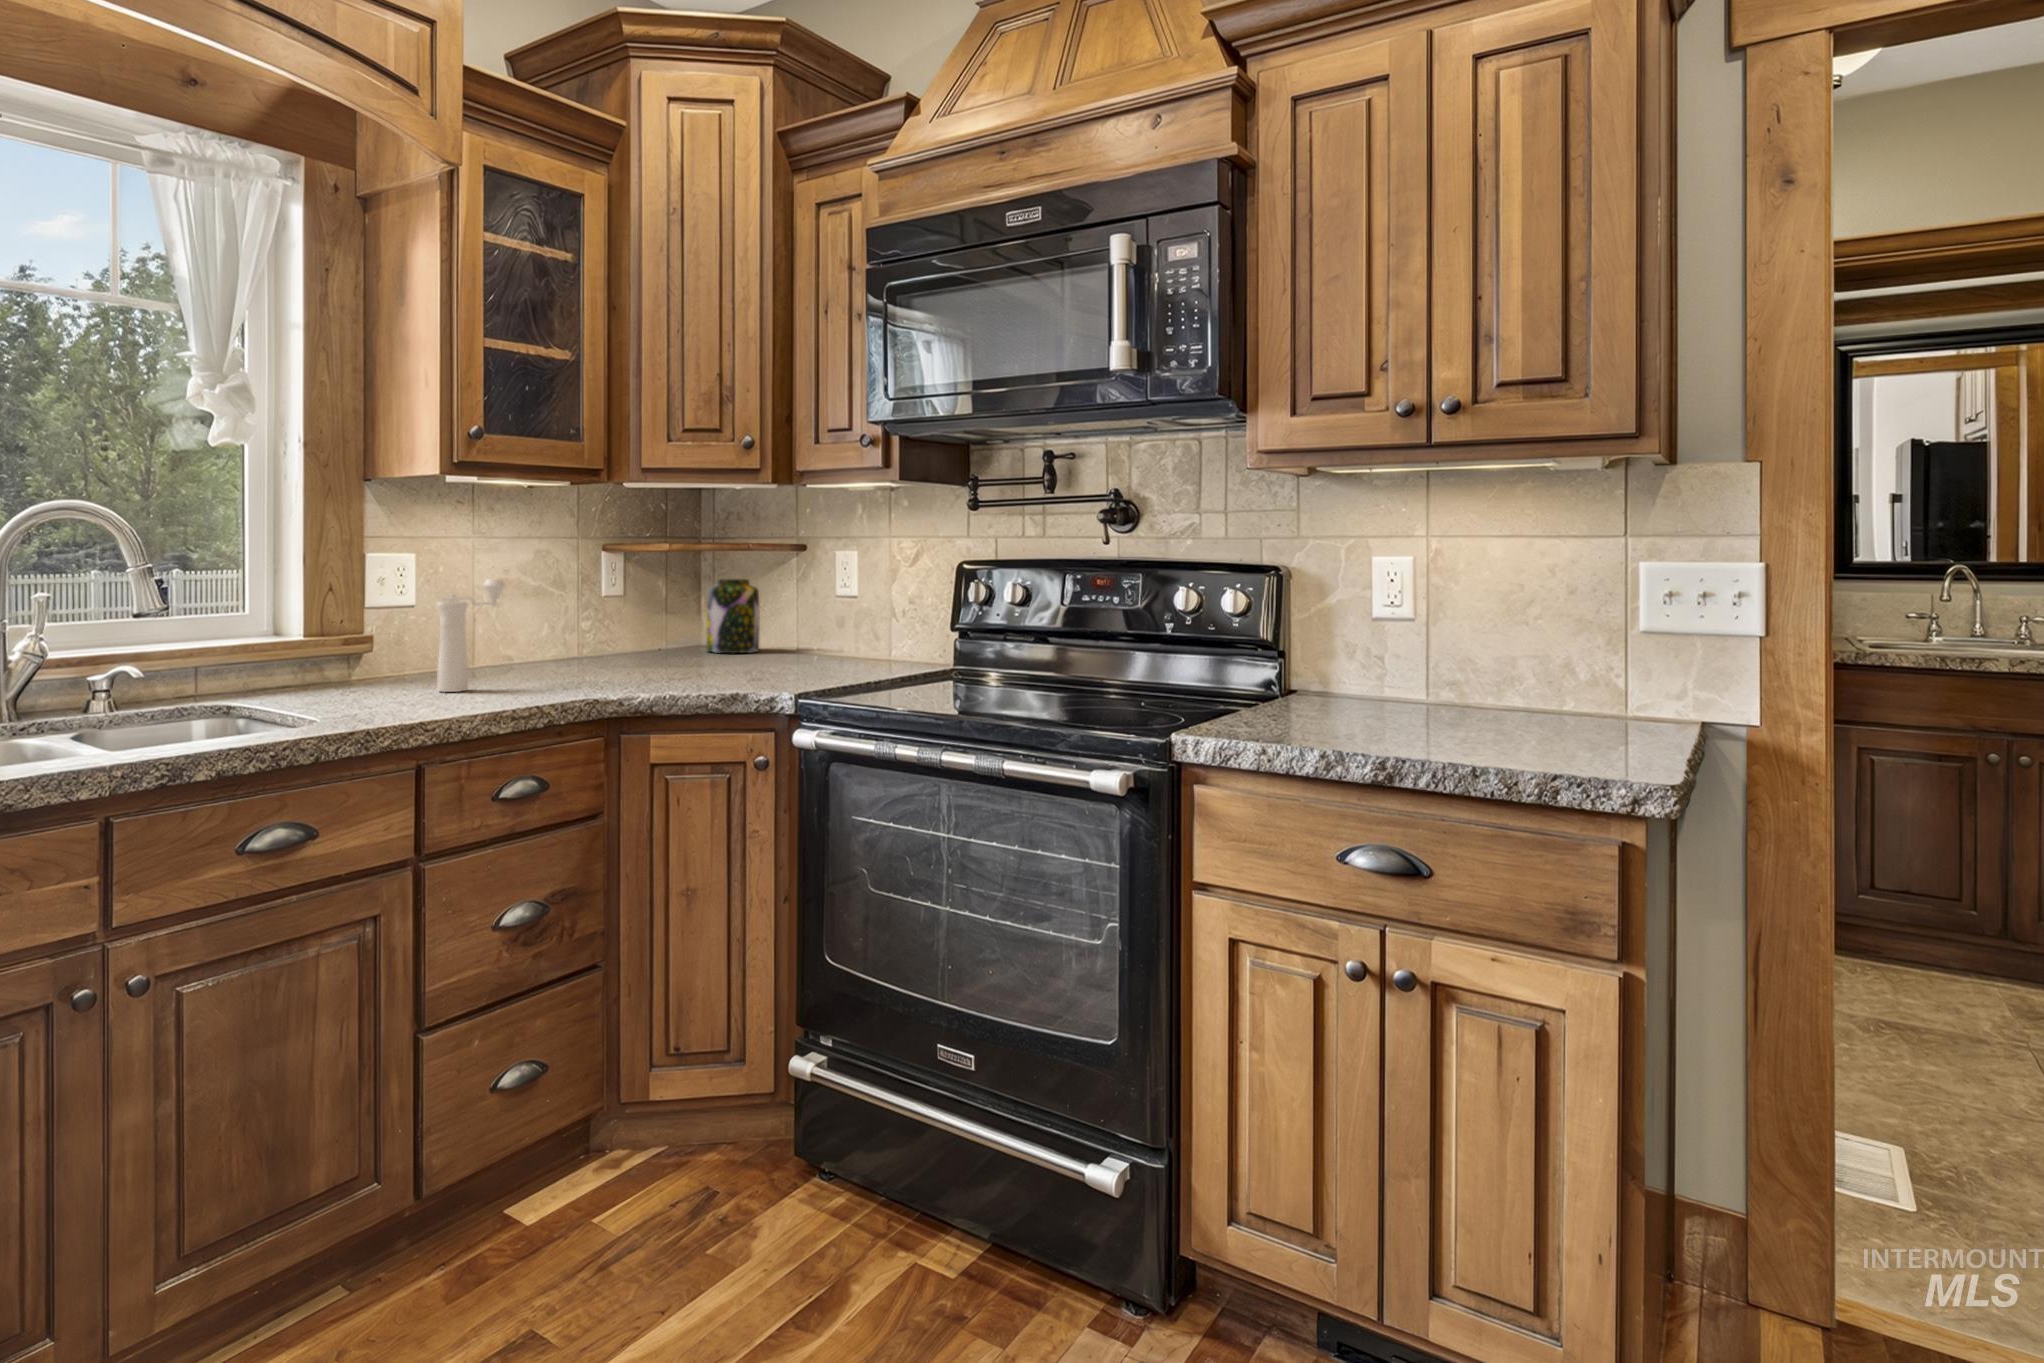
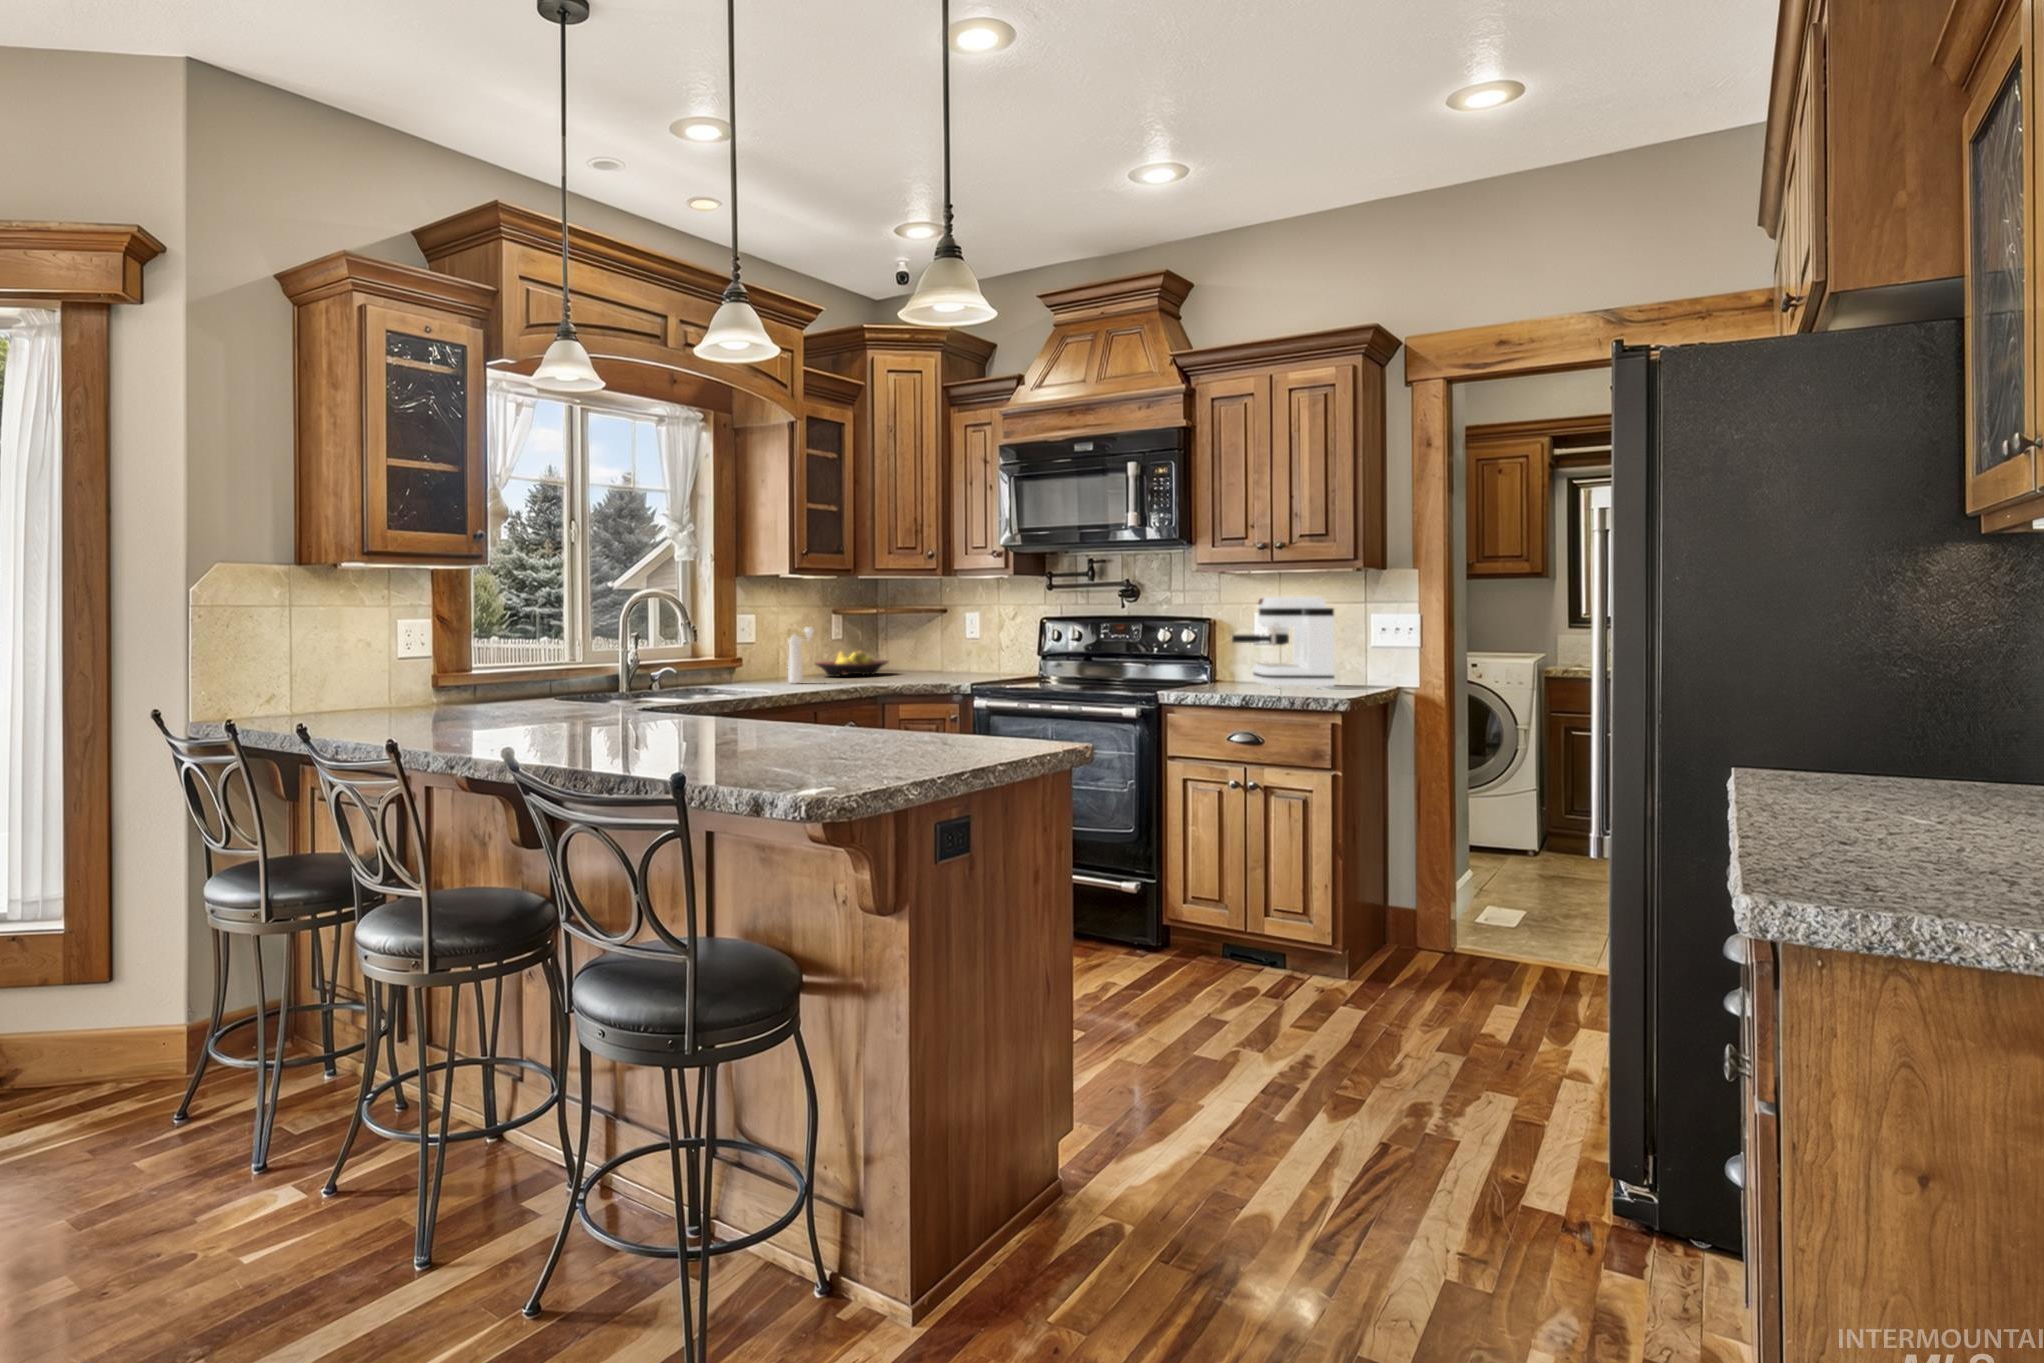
coffee maker: none [1331,524,1574,730] -> present [1232,597,1335,688]
jar: present [707,579,759,653] -> none [891,629,921,671]
fruit bowl: none [537,619,687,669] -> present [815,651,888,677]

